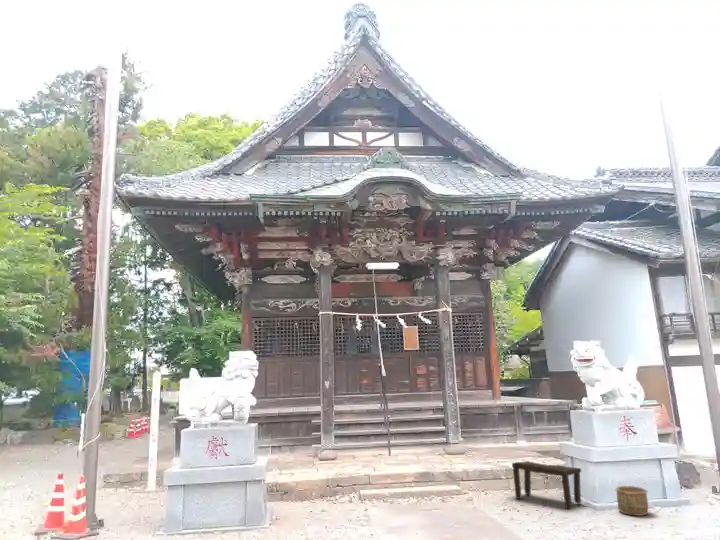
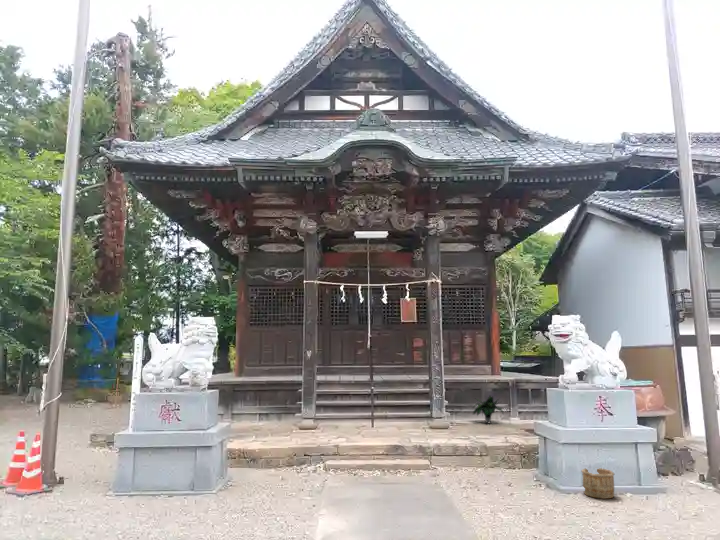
potted plant: none [481,417,512,446] -> present [473,396,503,423]
bench: present [512,461,581,509] -> none [482,438,551,489]

